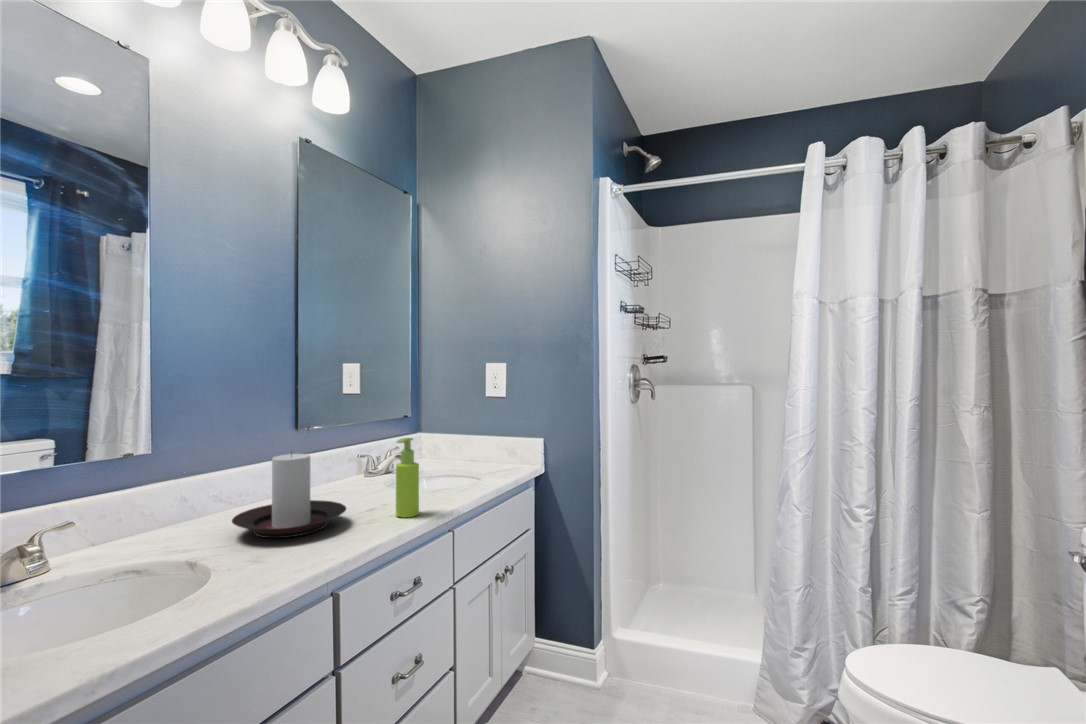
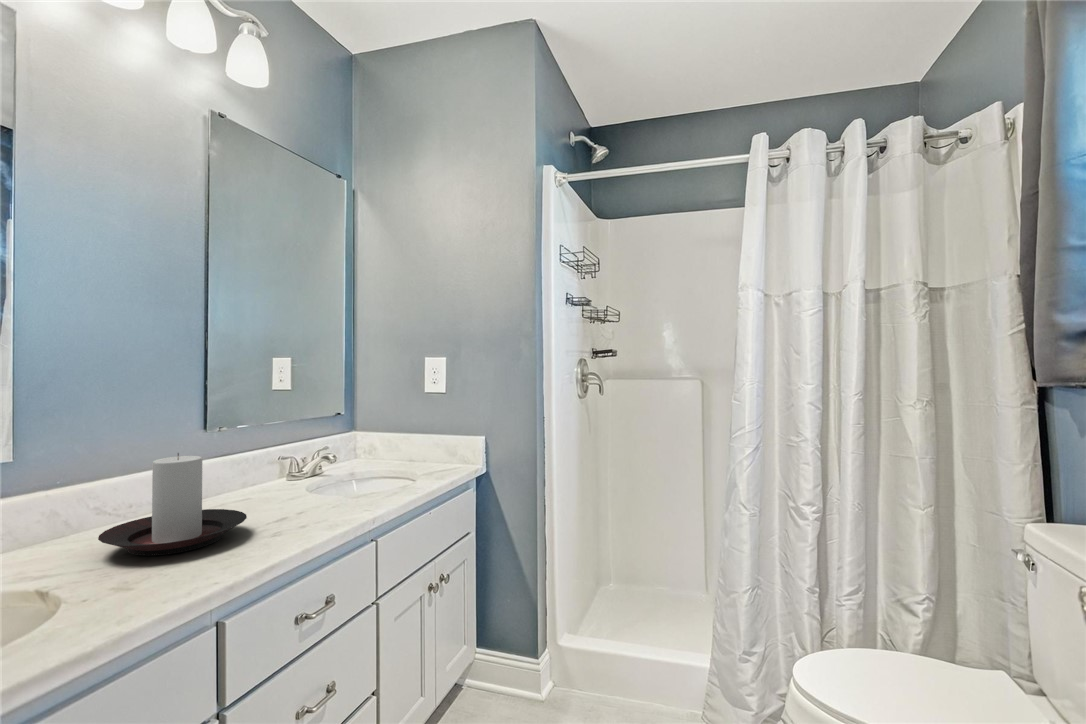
soap dispenser: present [396,438,419,517] -> none [307,436,335,526]

